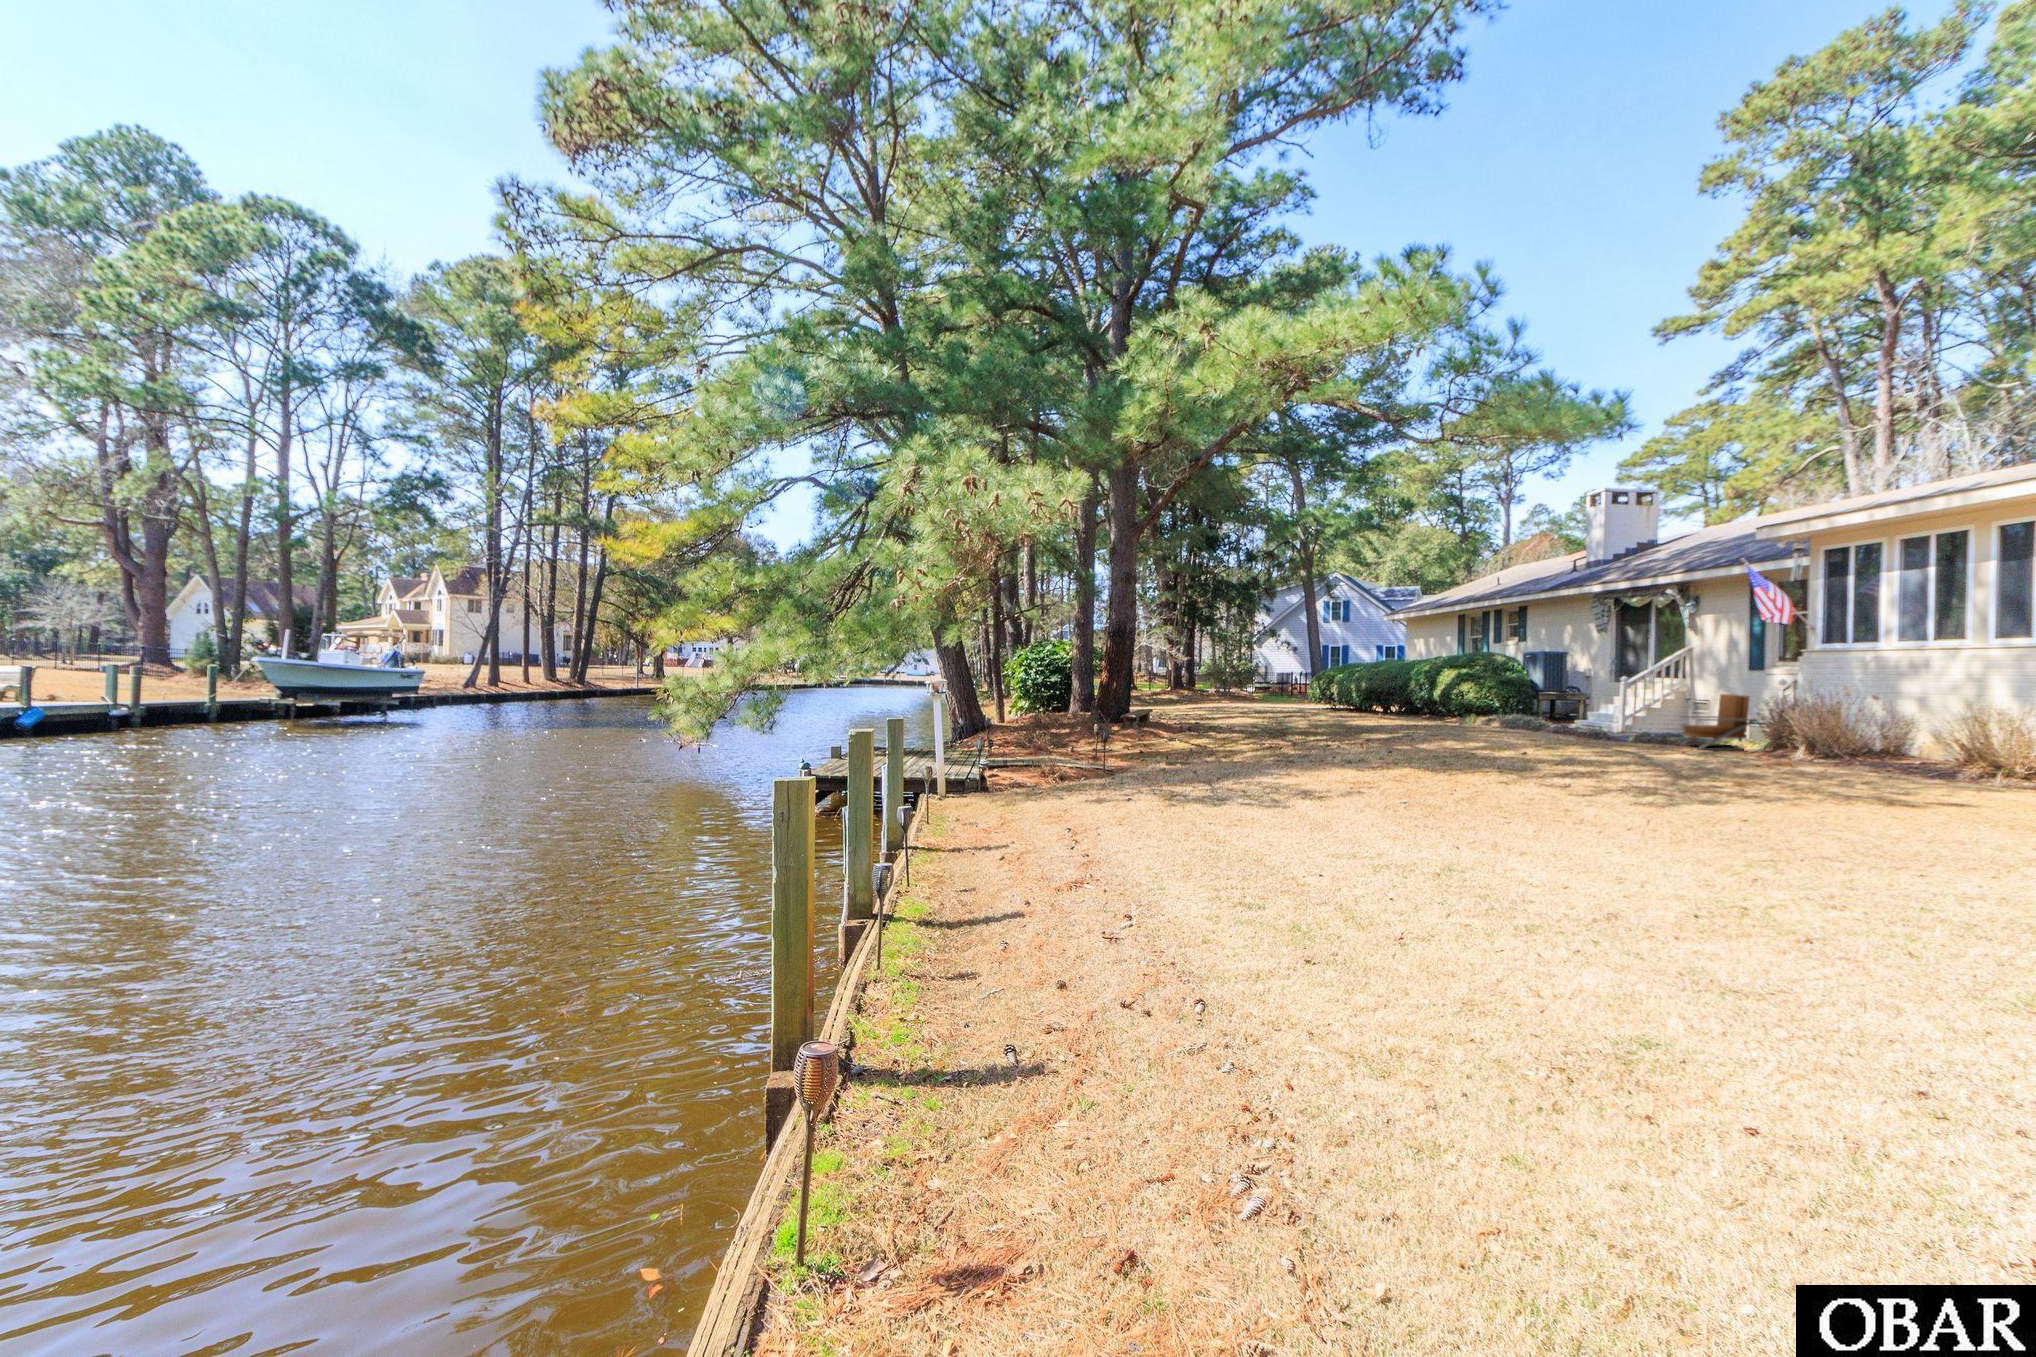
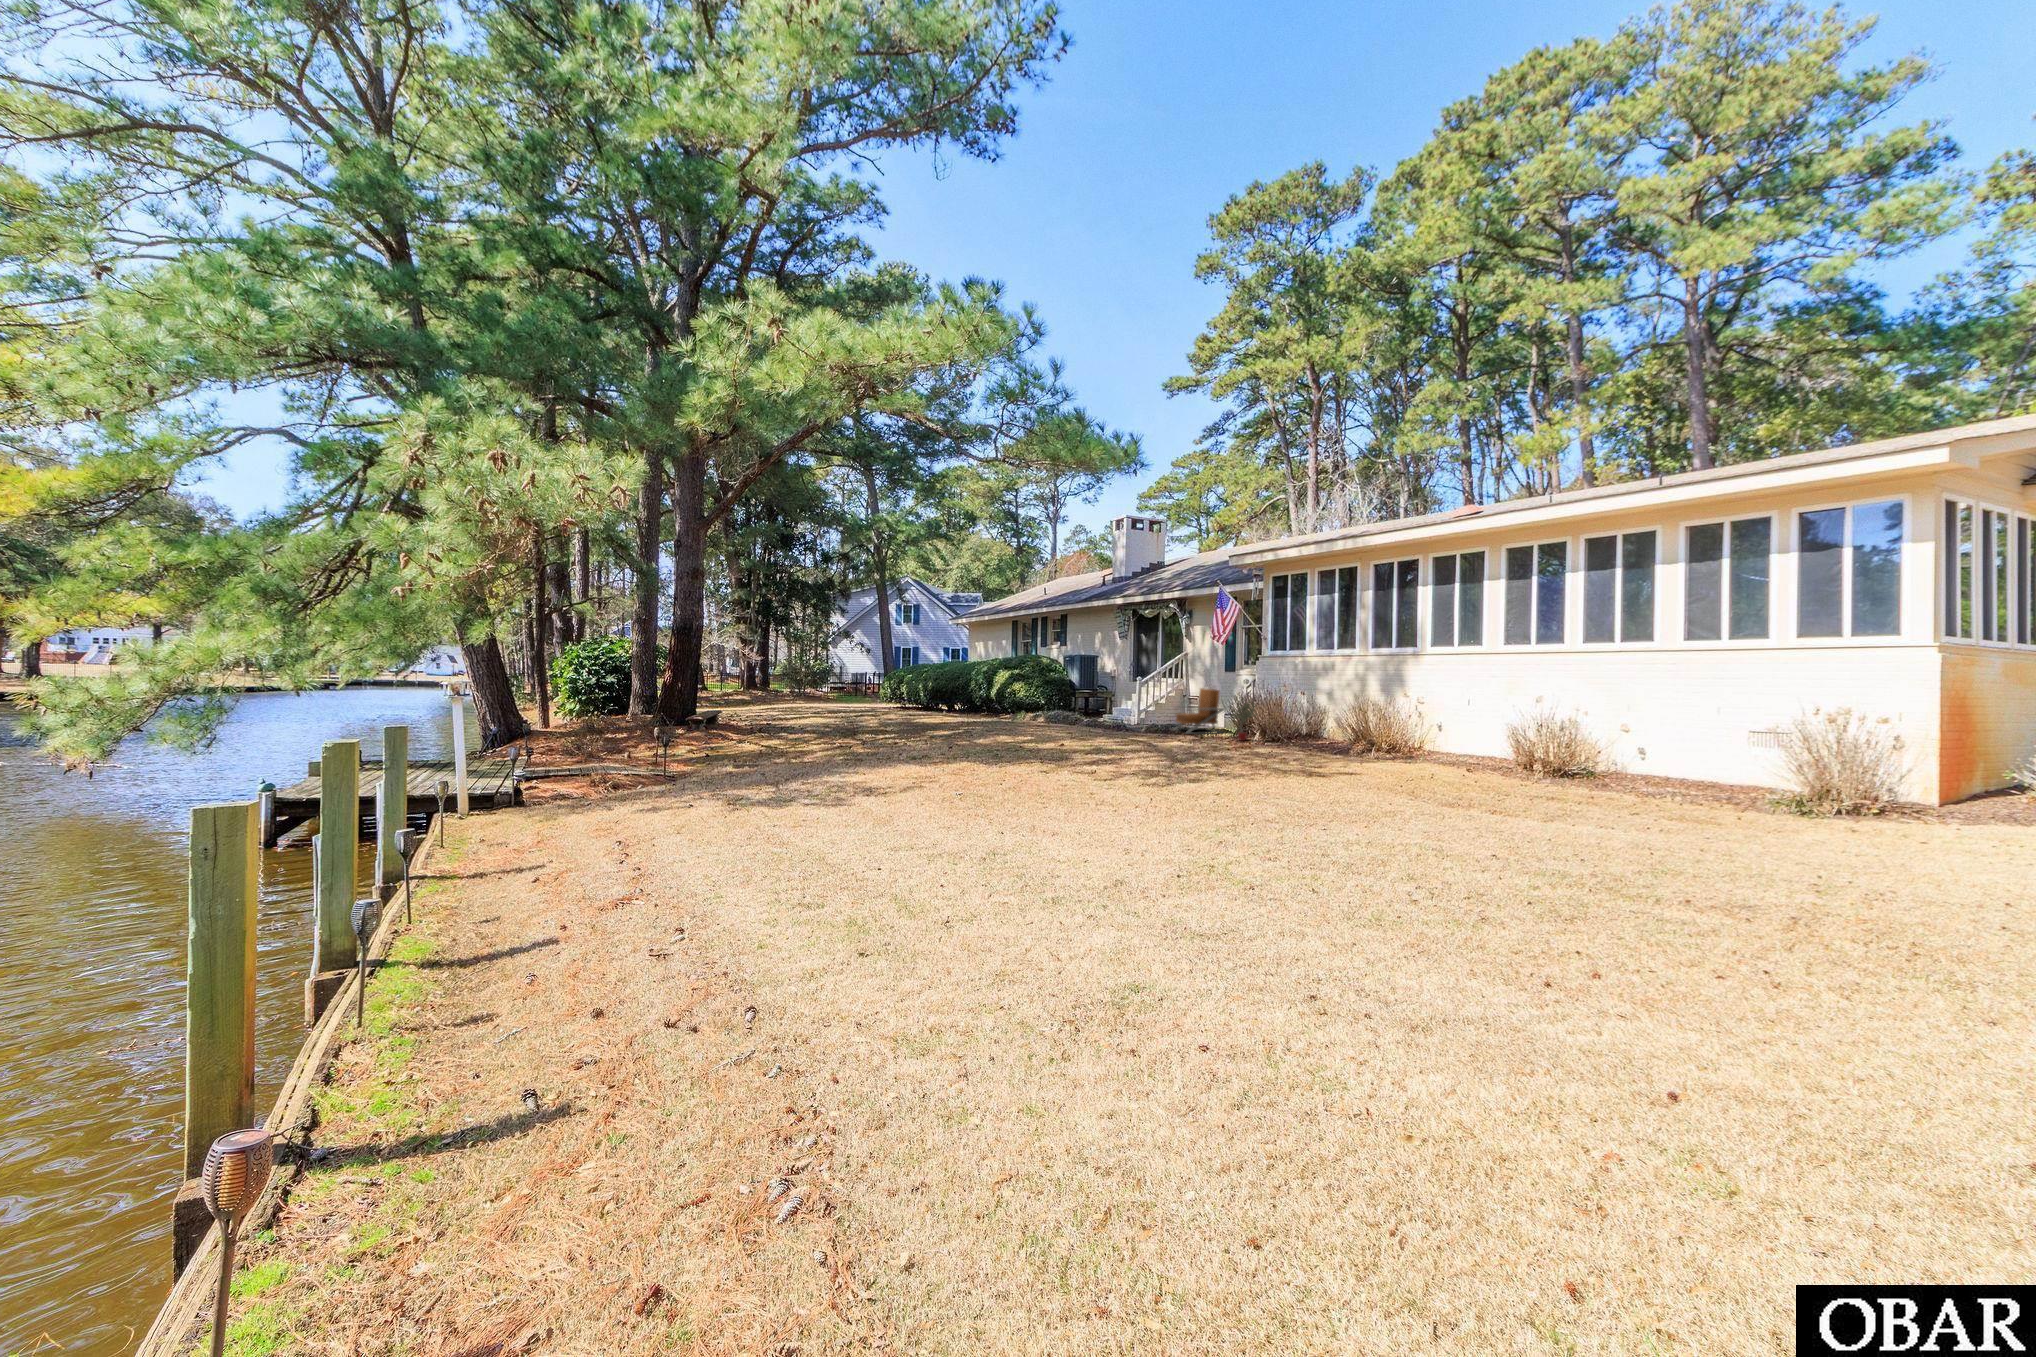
potted tree: none [1764,704,1808,760] -> present [1231,699,1257,741]

